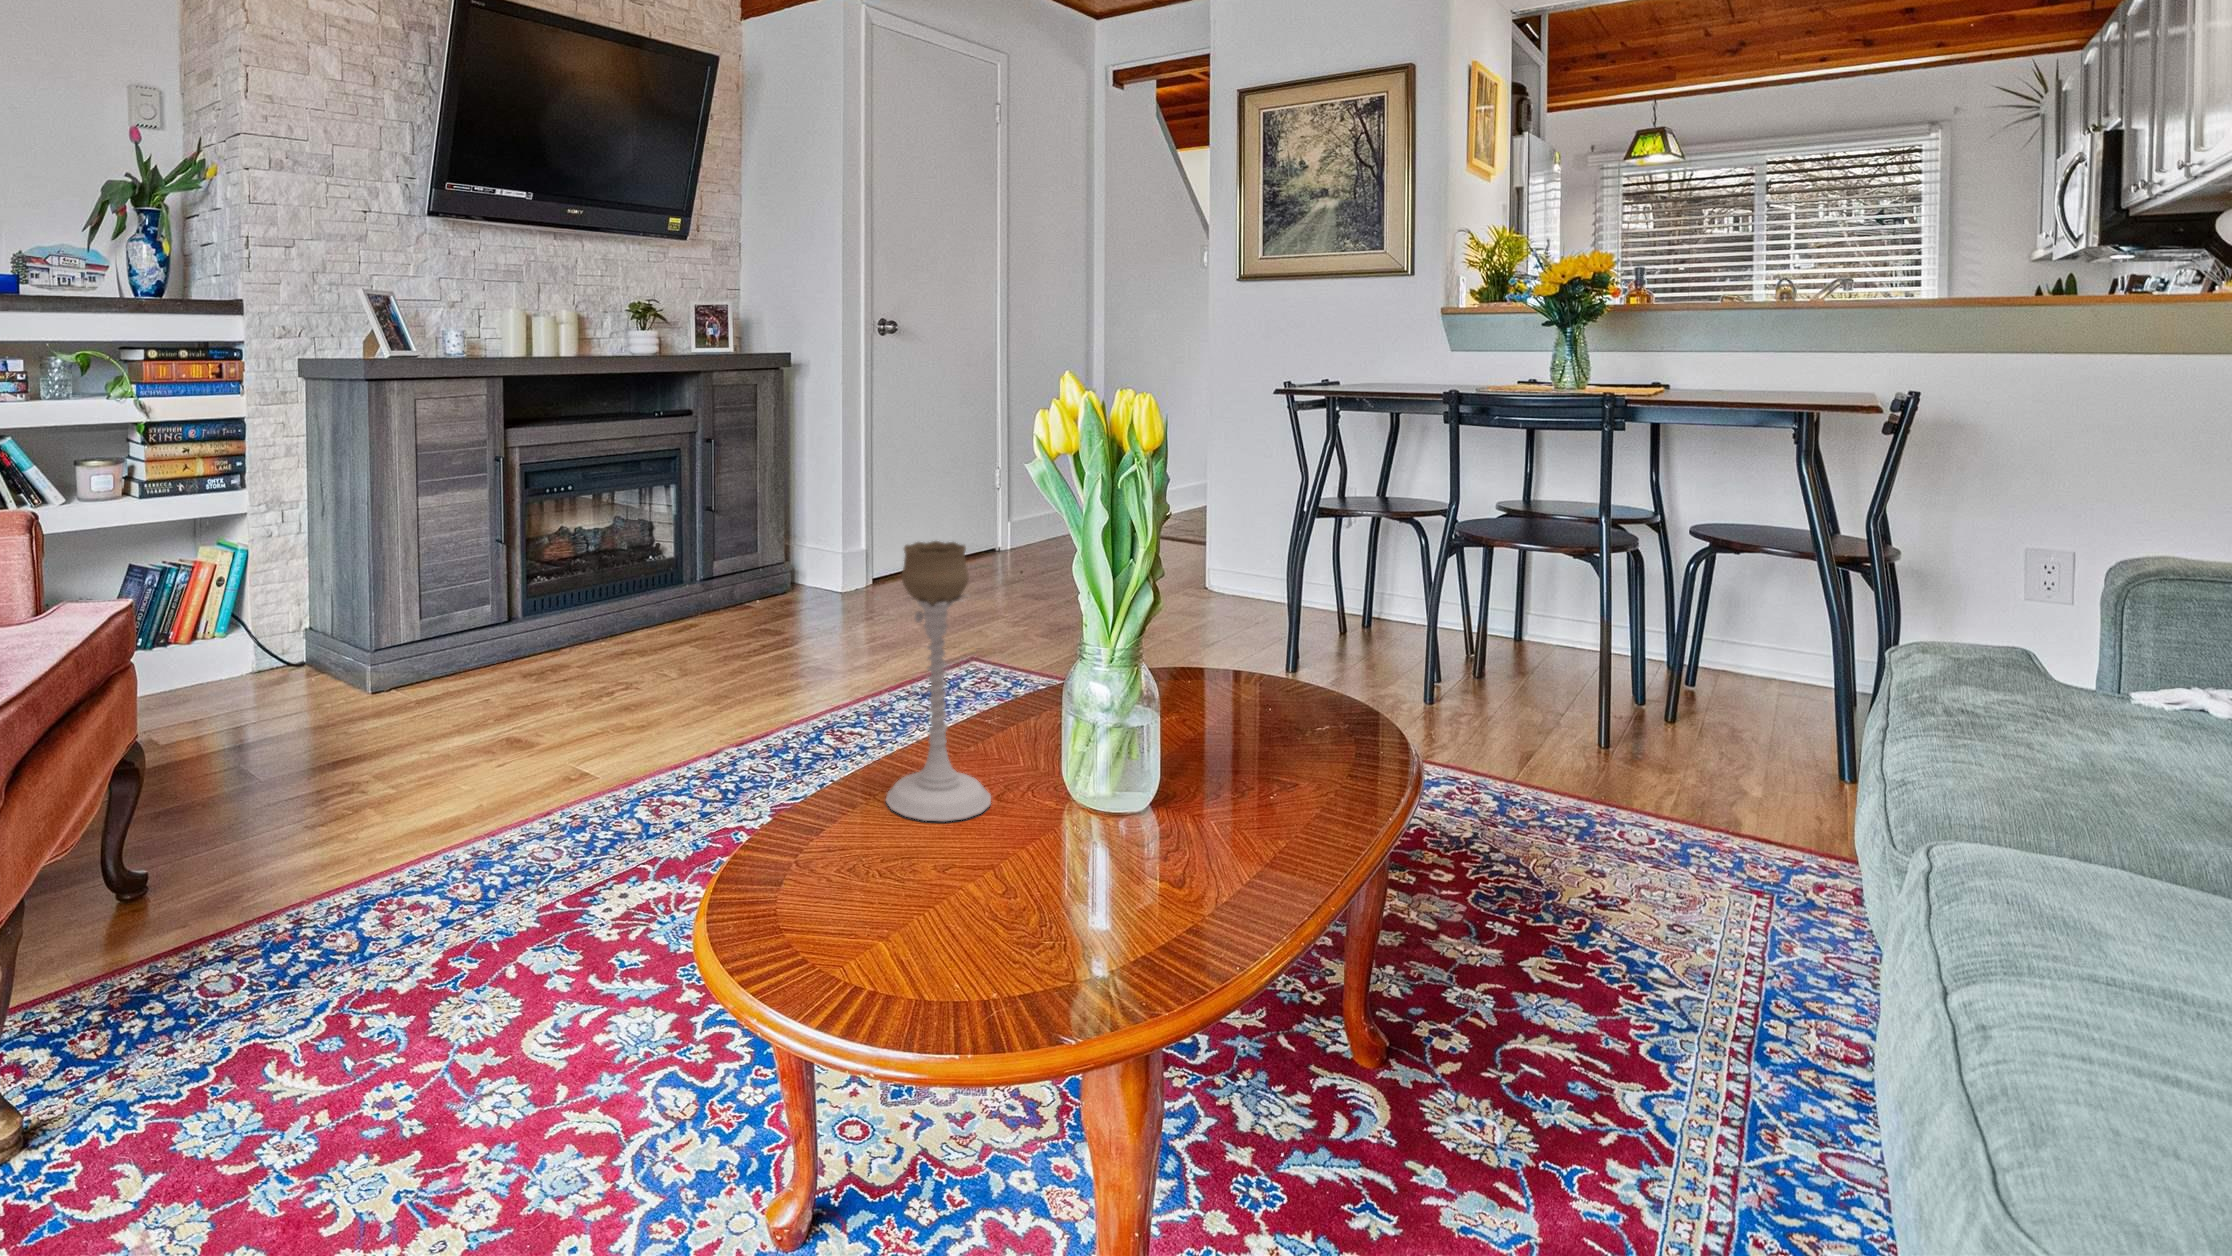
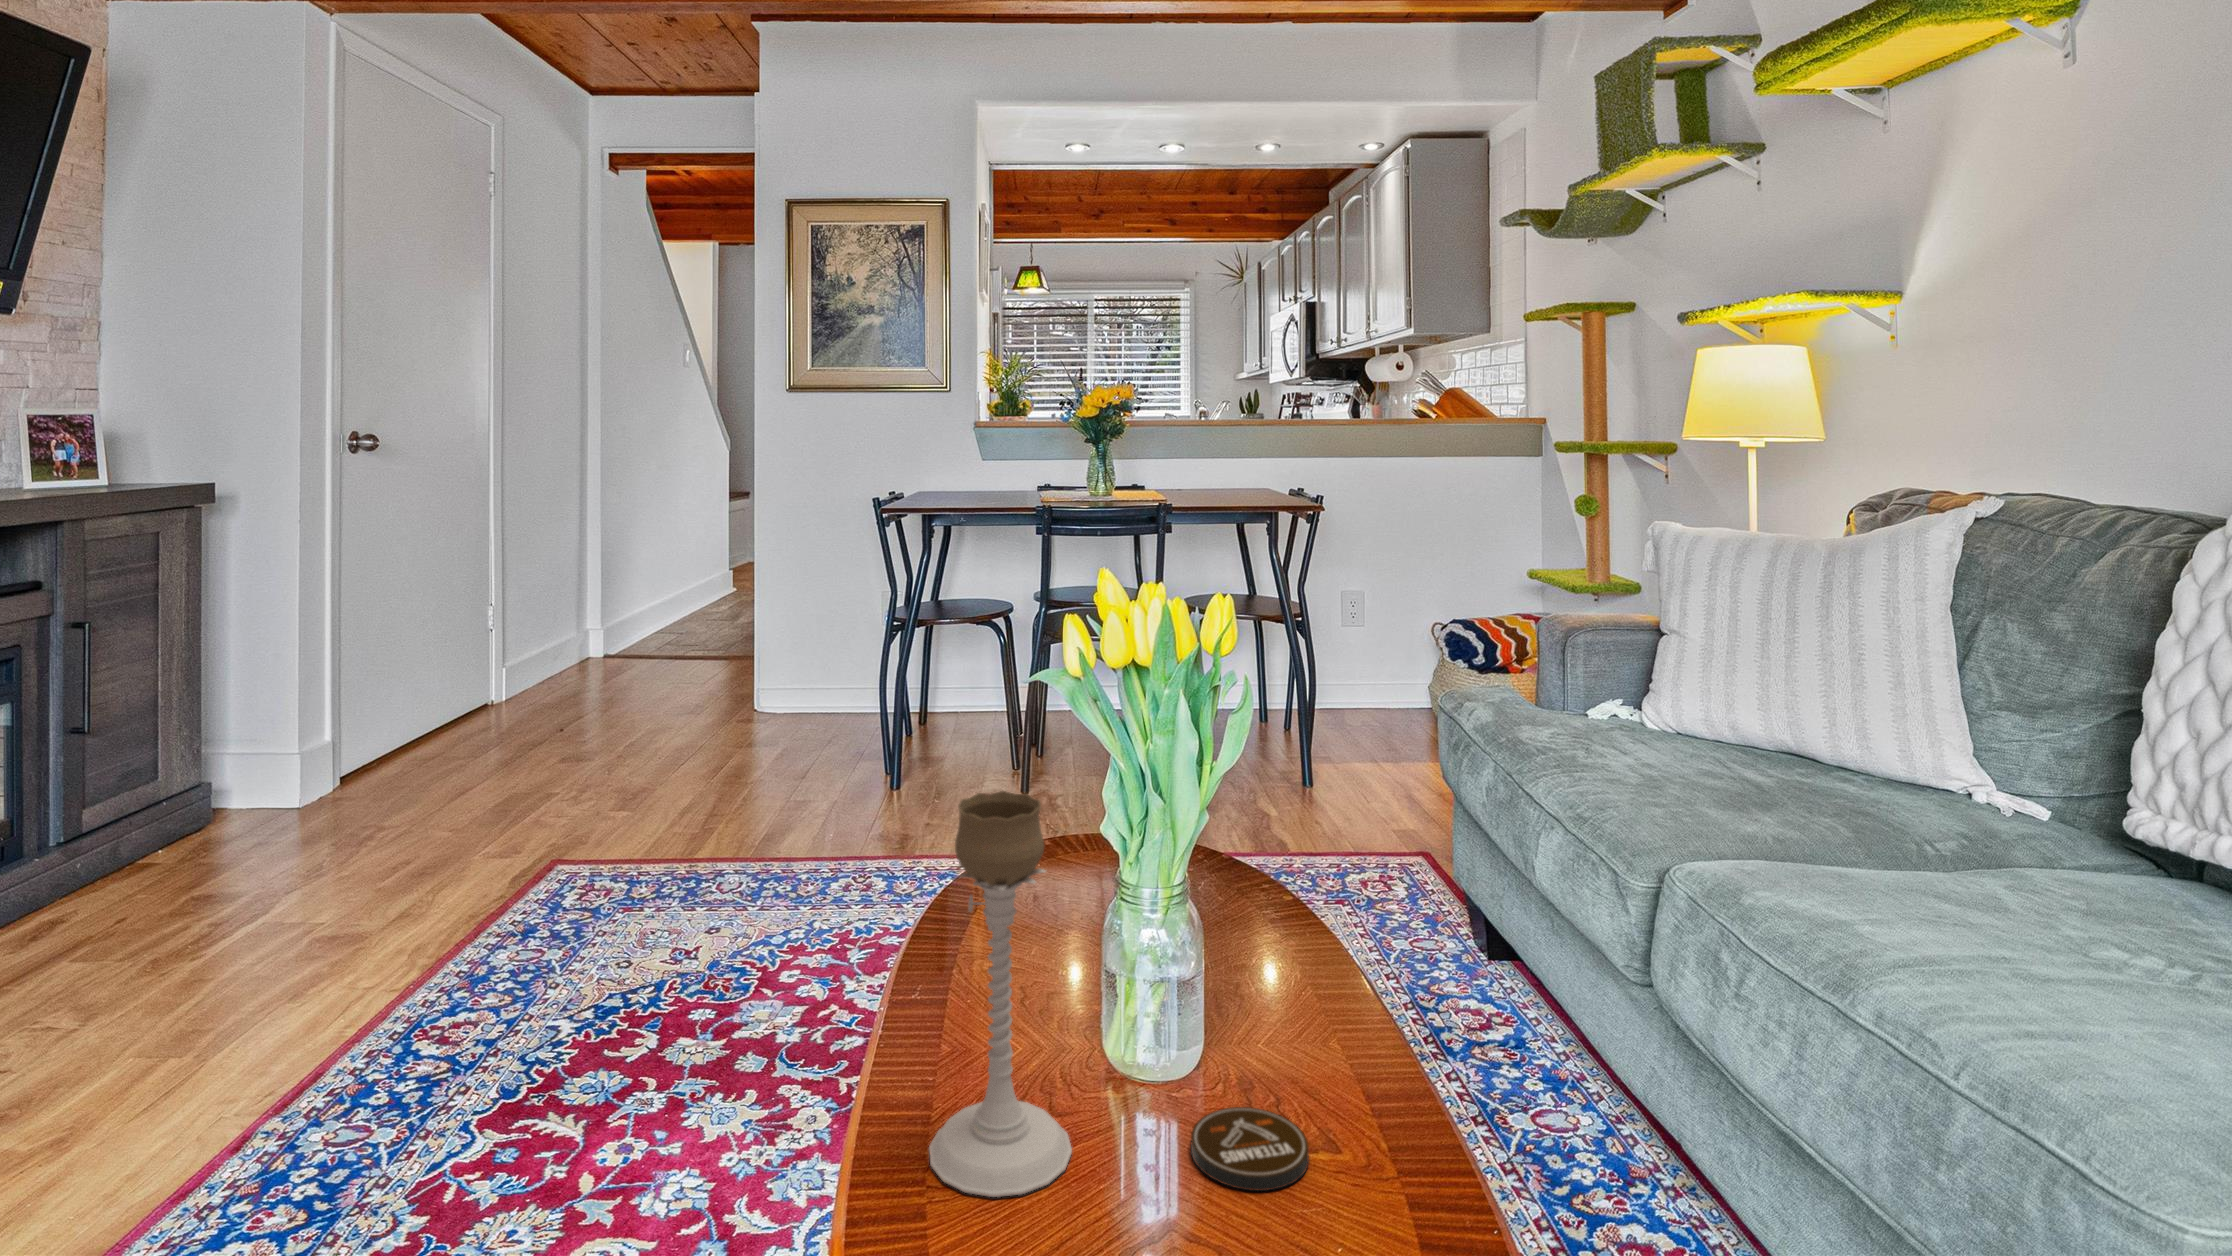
coaster: none [1053,819,1151,871] -> present [1191,1107,1309,1191]

